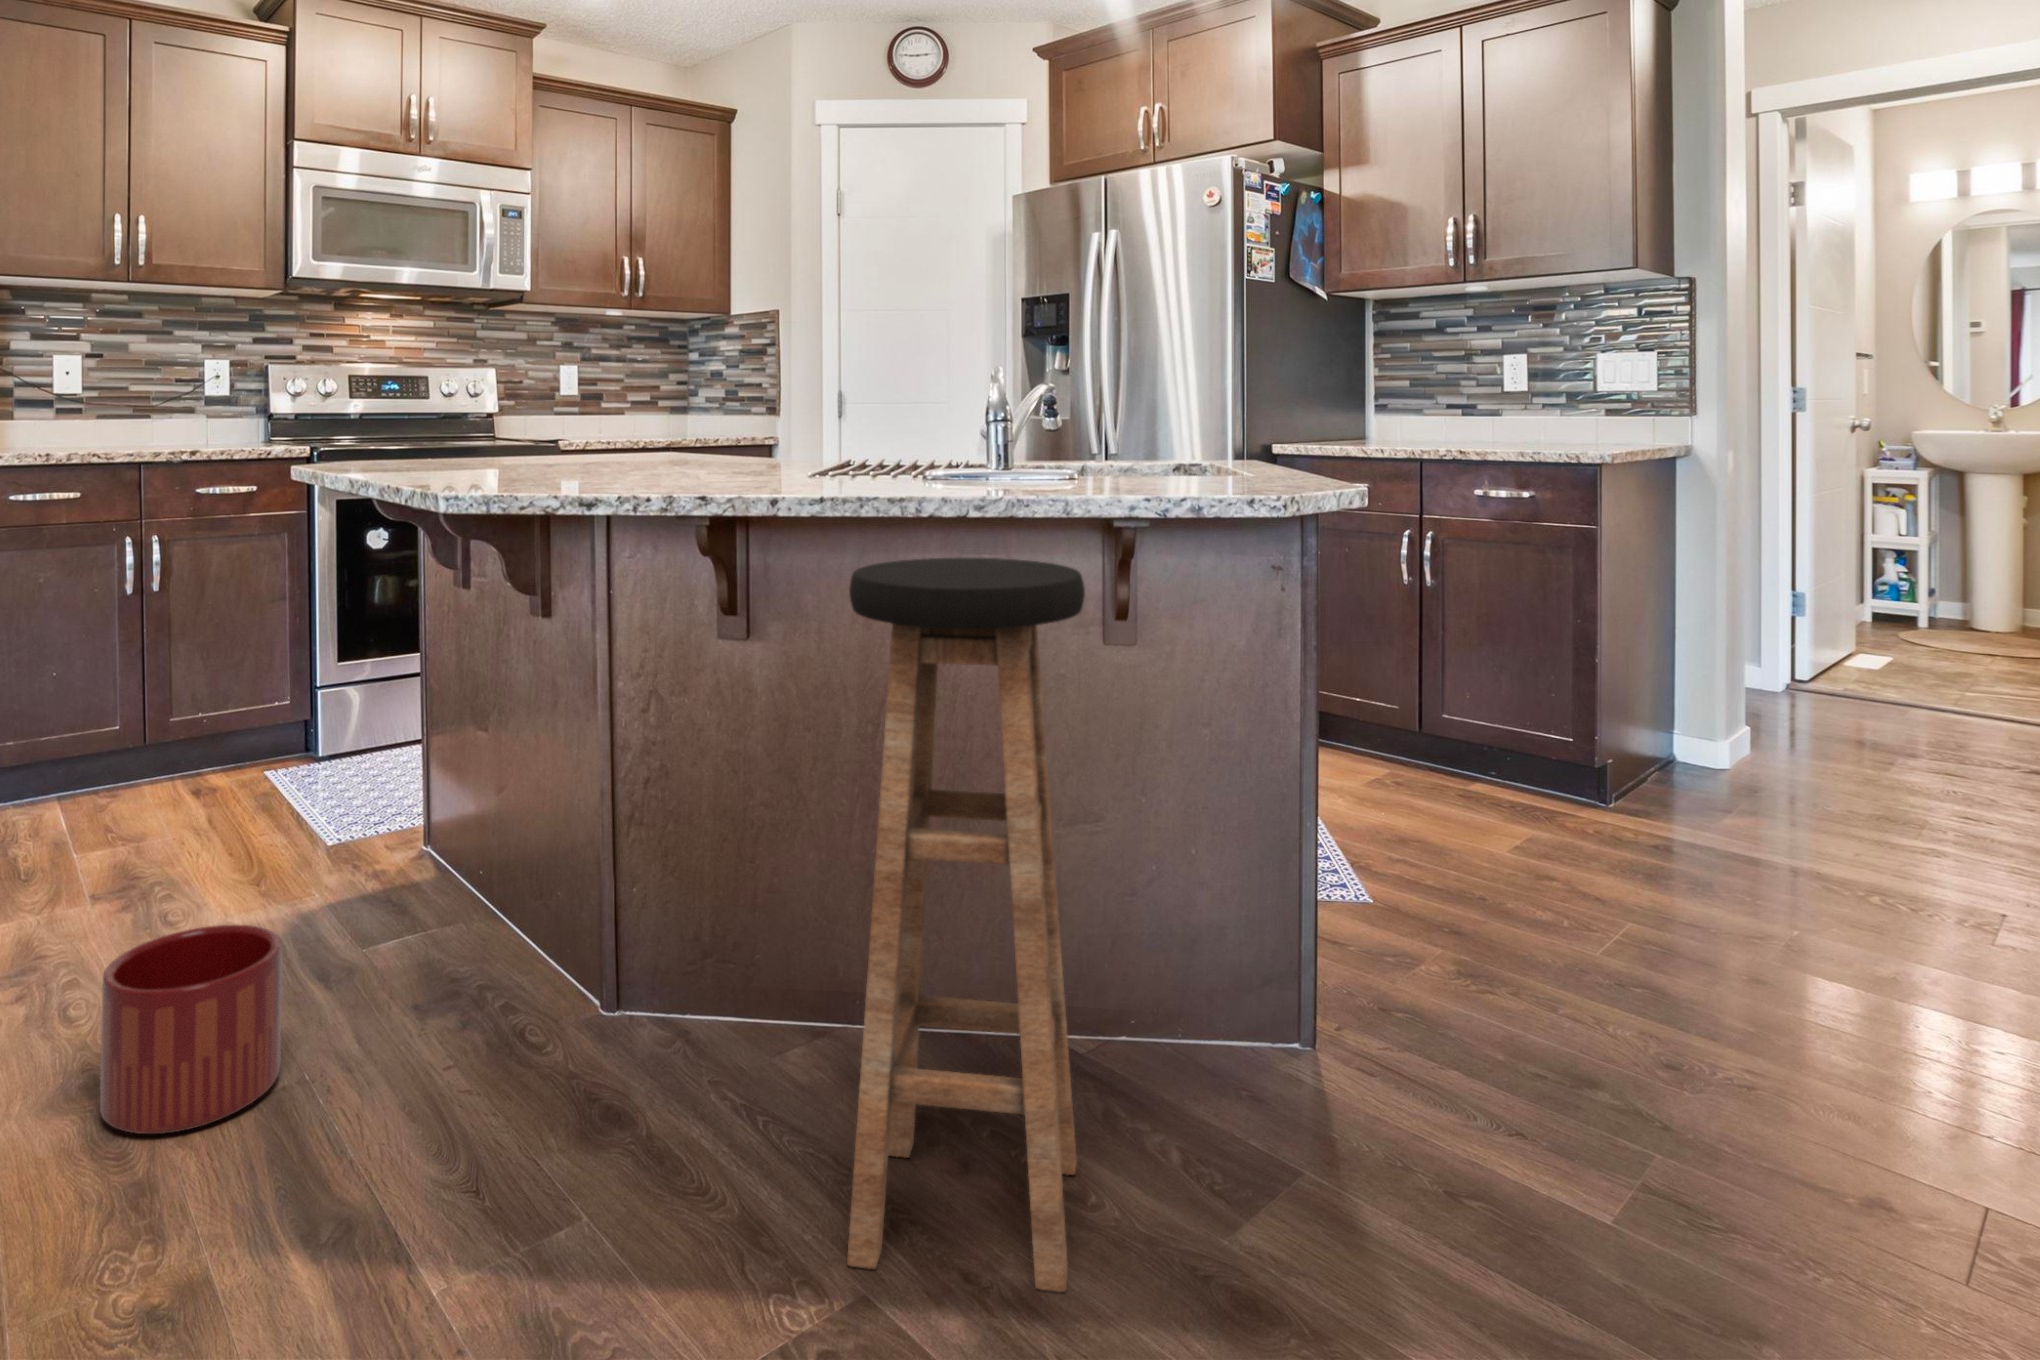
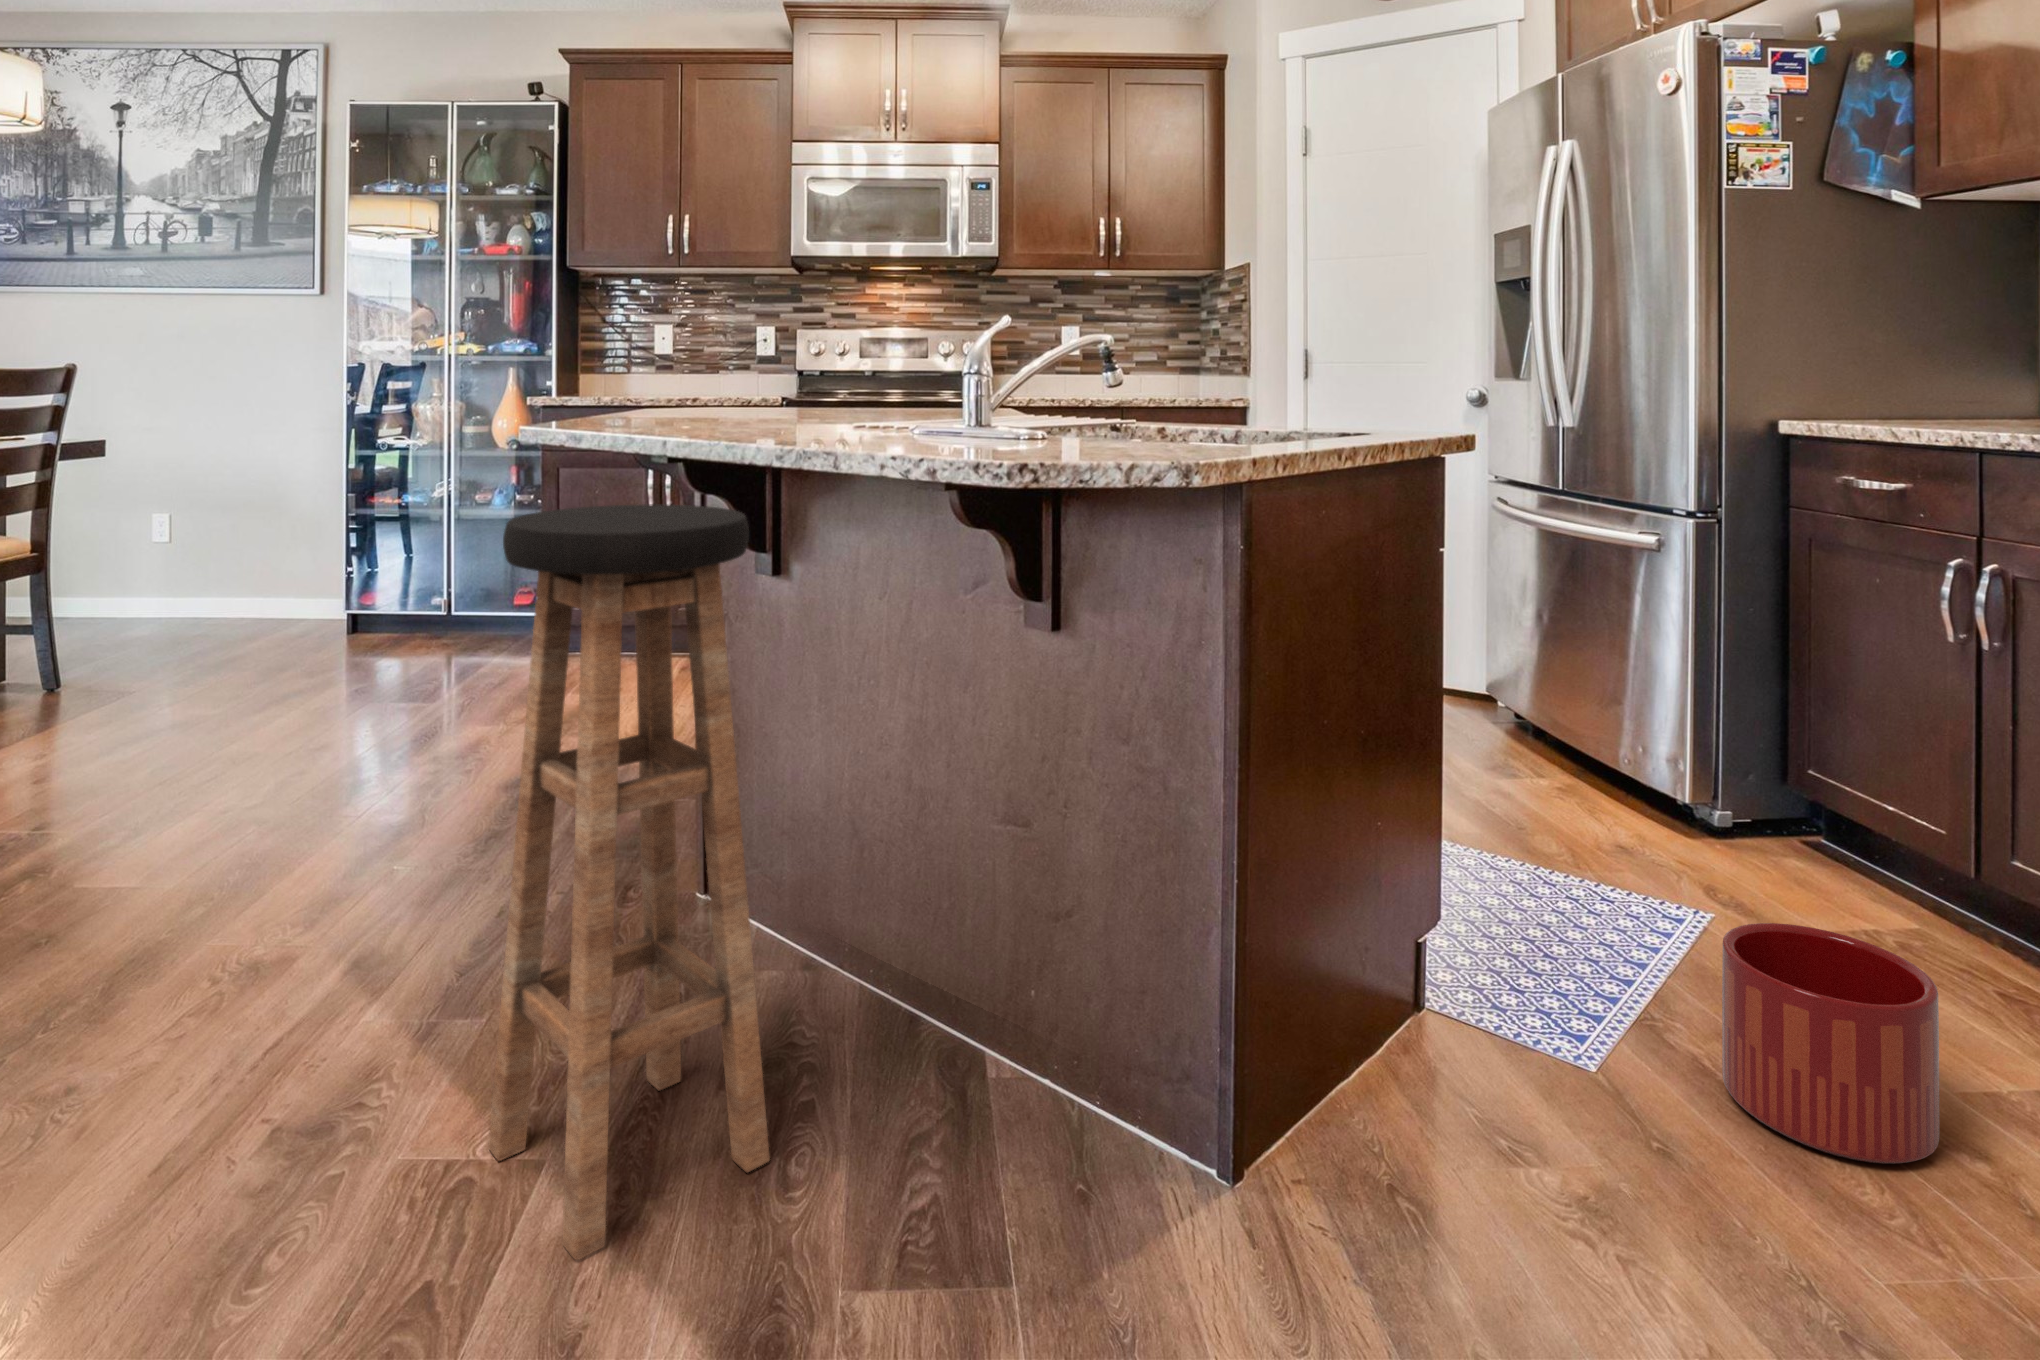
planter: present [100,925,281,1134] -> present [1722,923,1939,1164]

